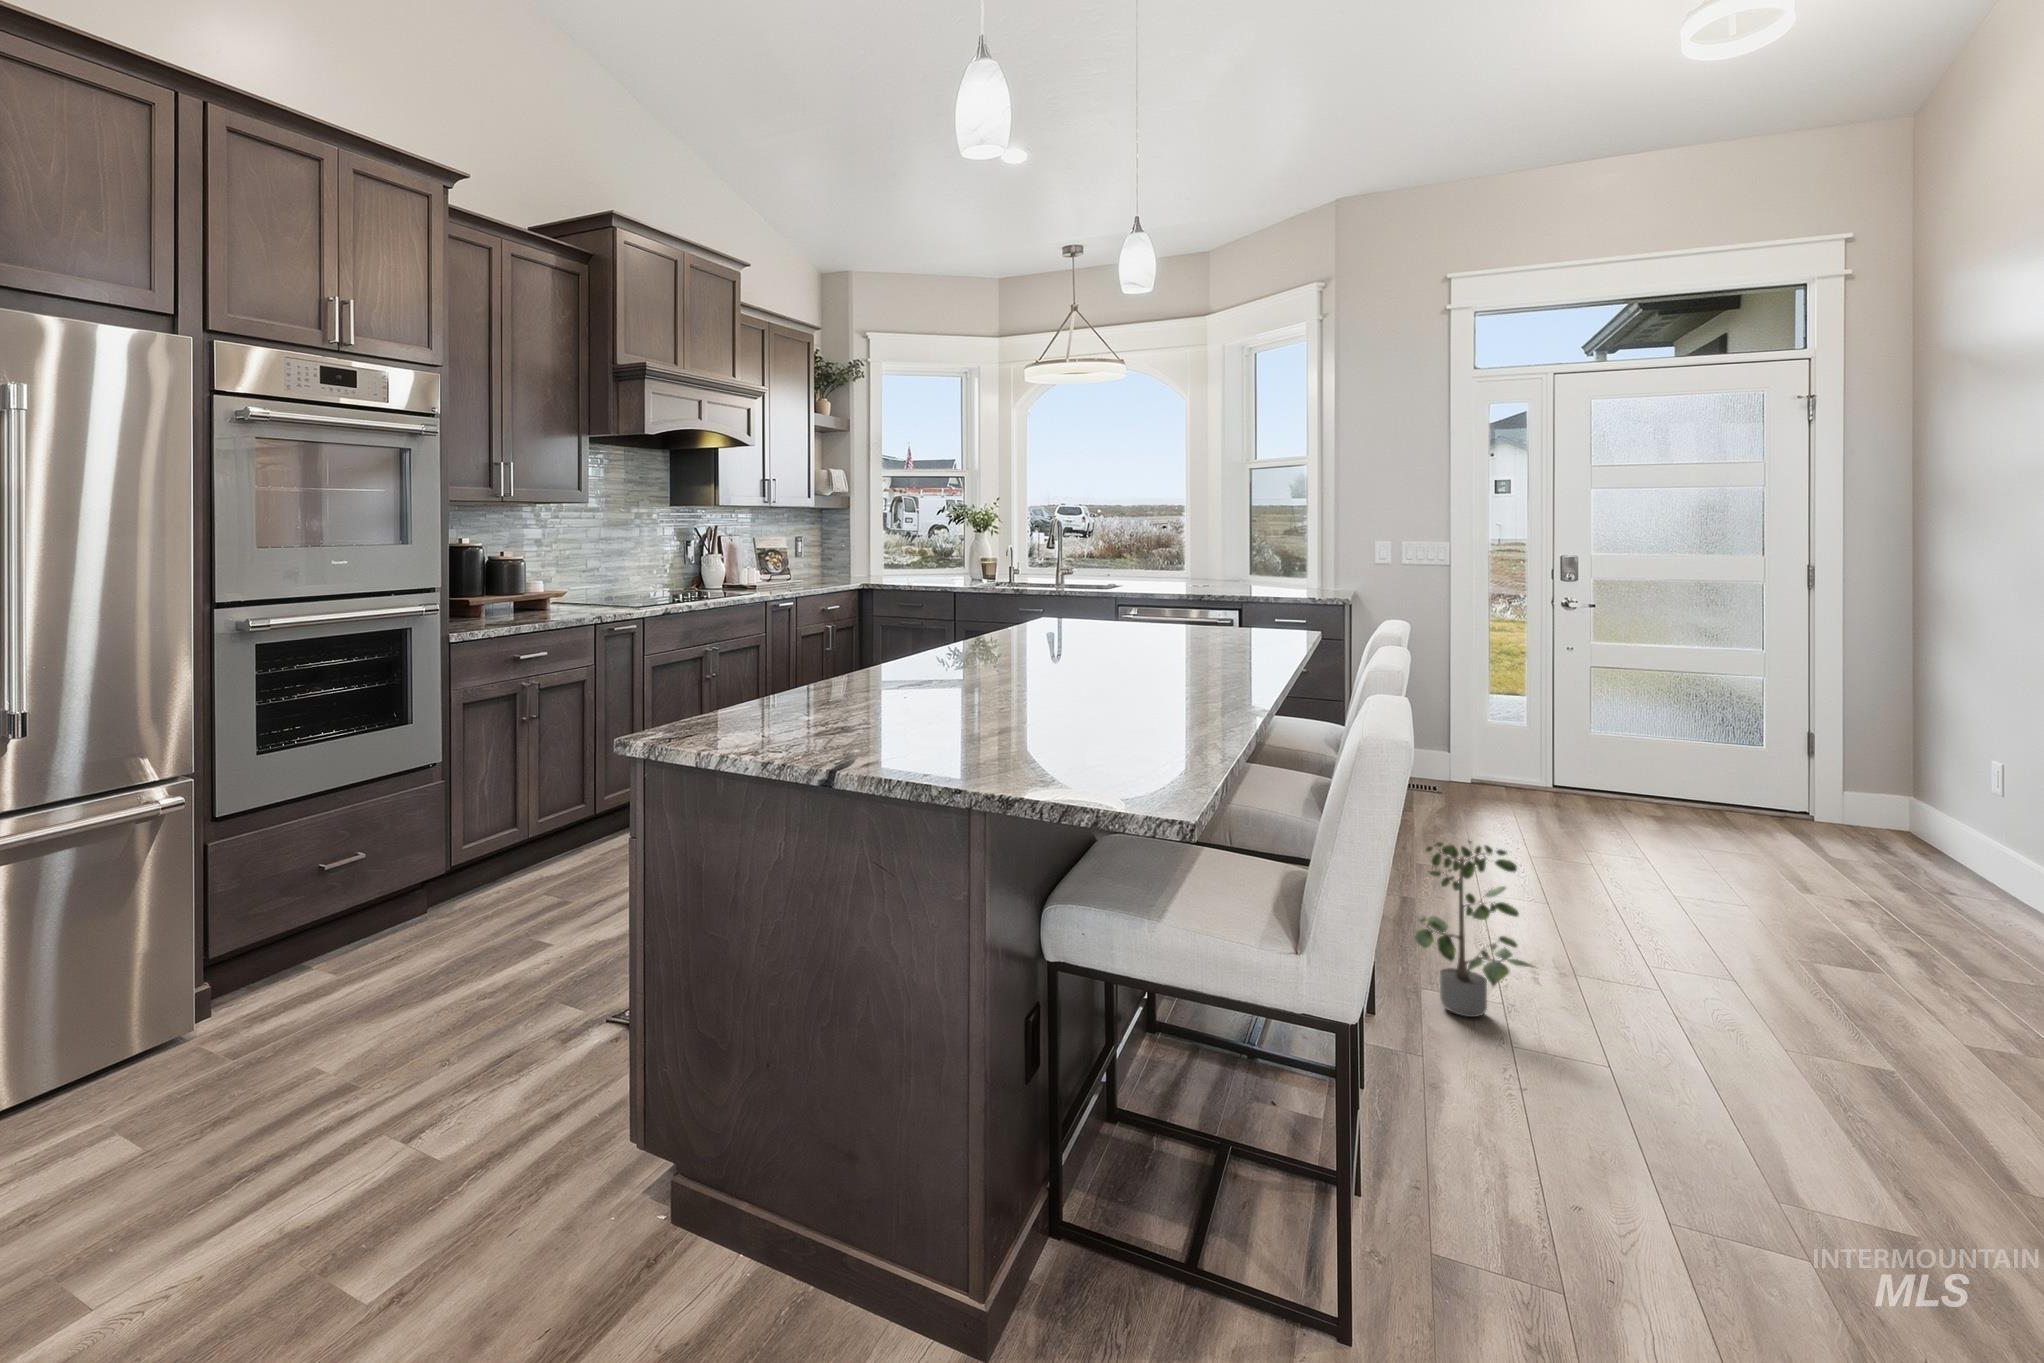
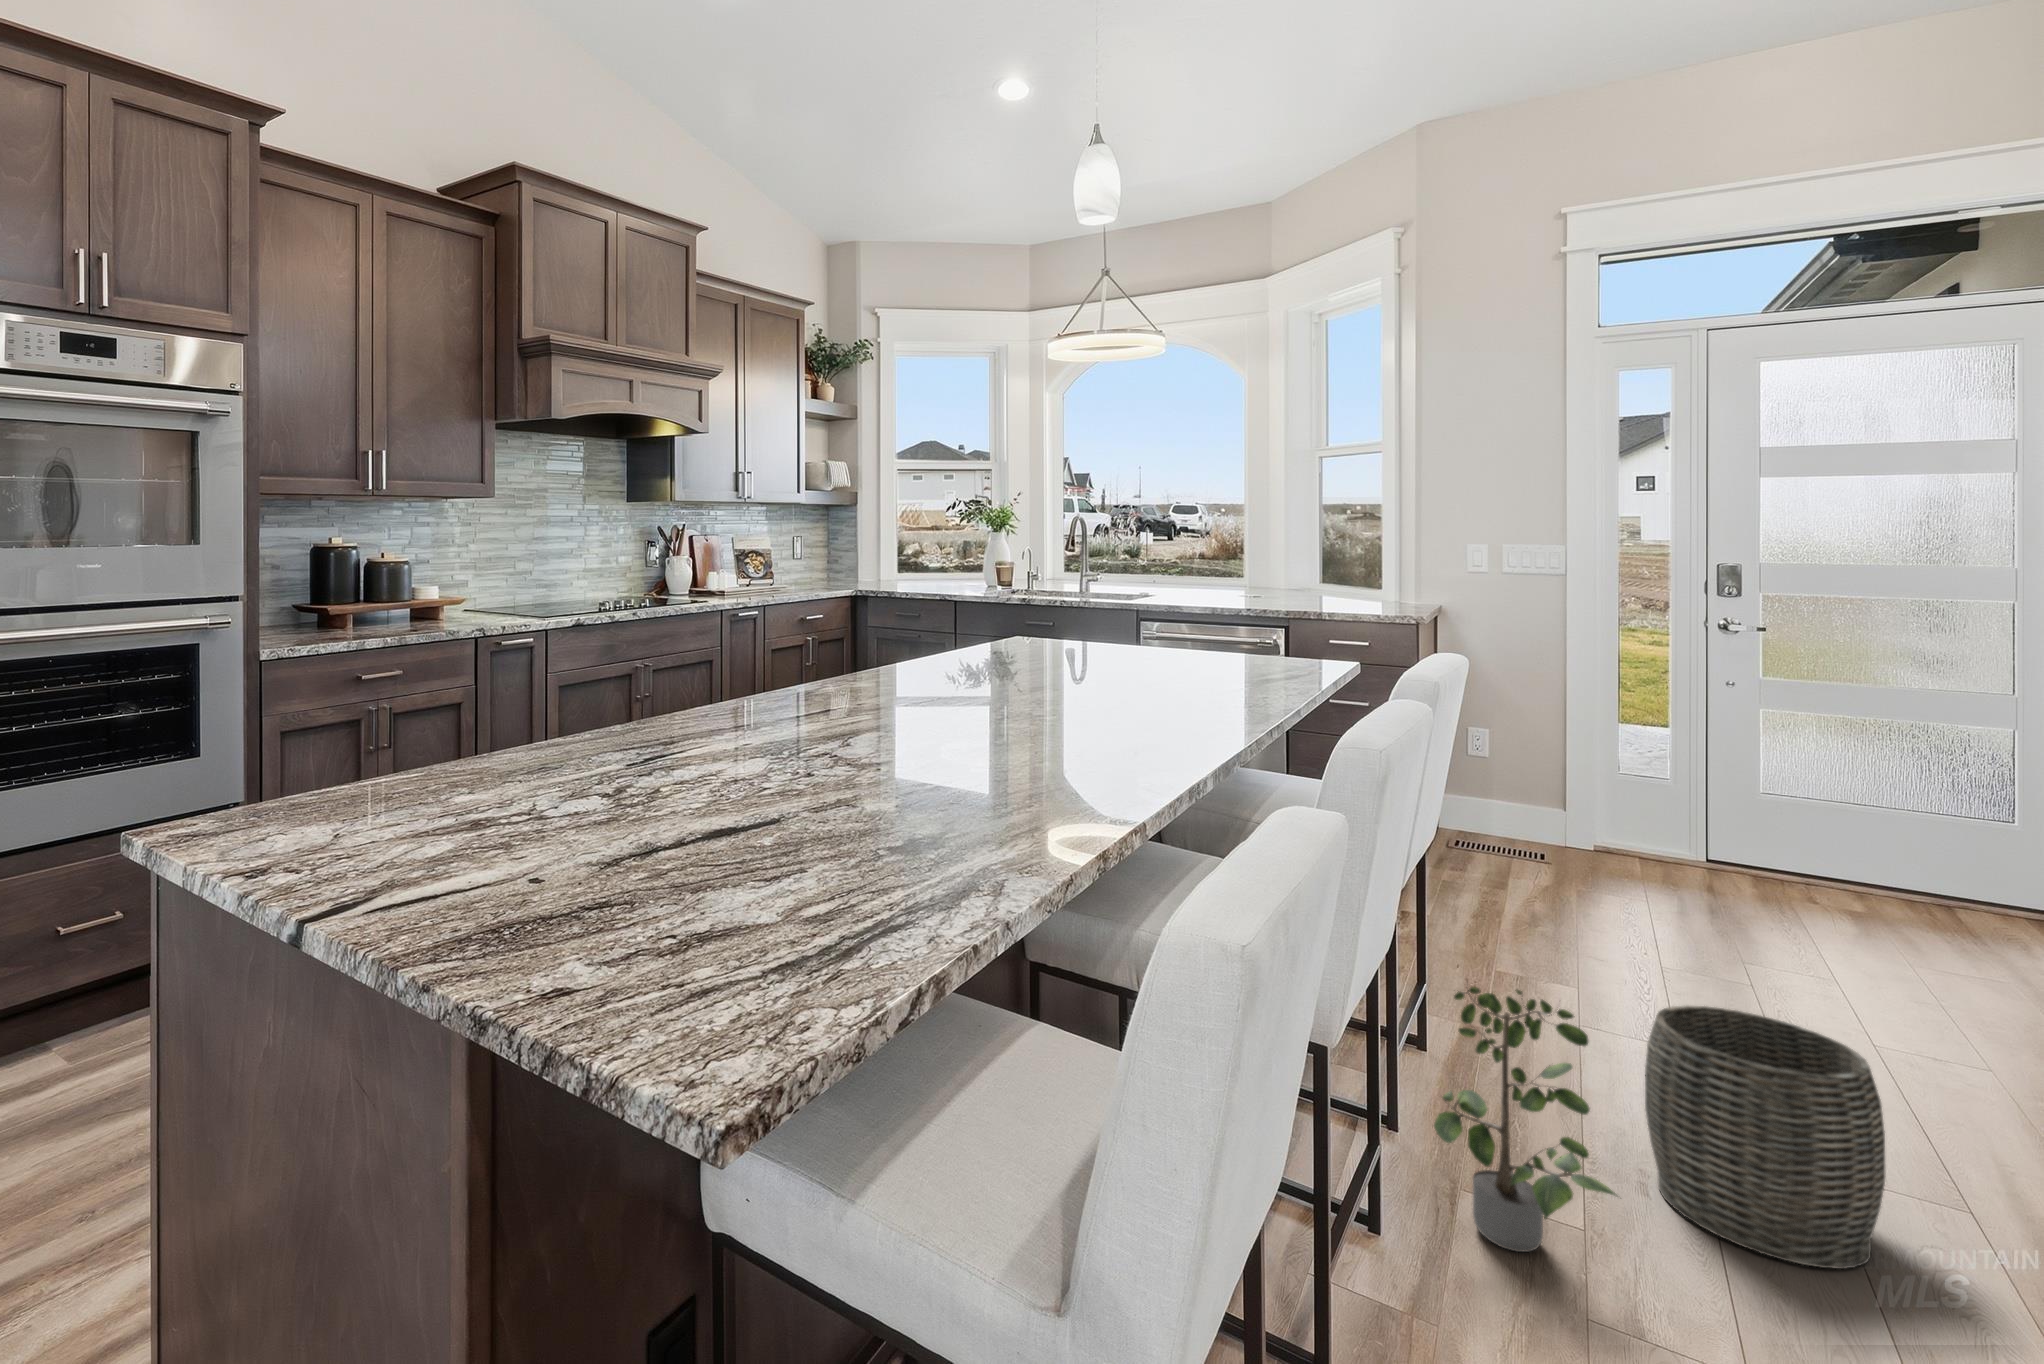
woven basket: none [1545,855,1695,1012] -> present [1645,1006,1885,1269]

